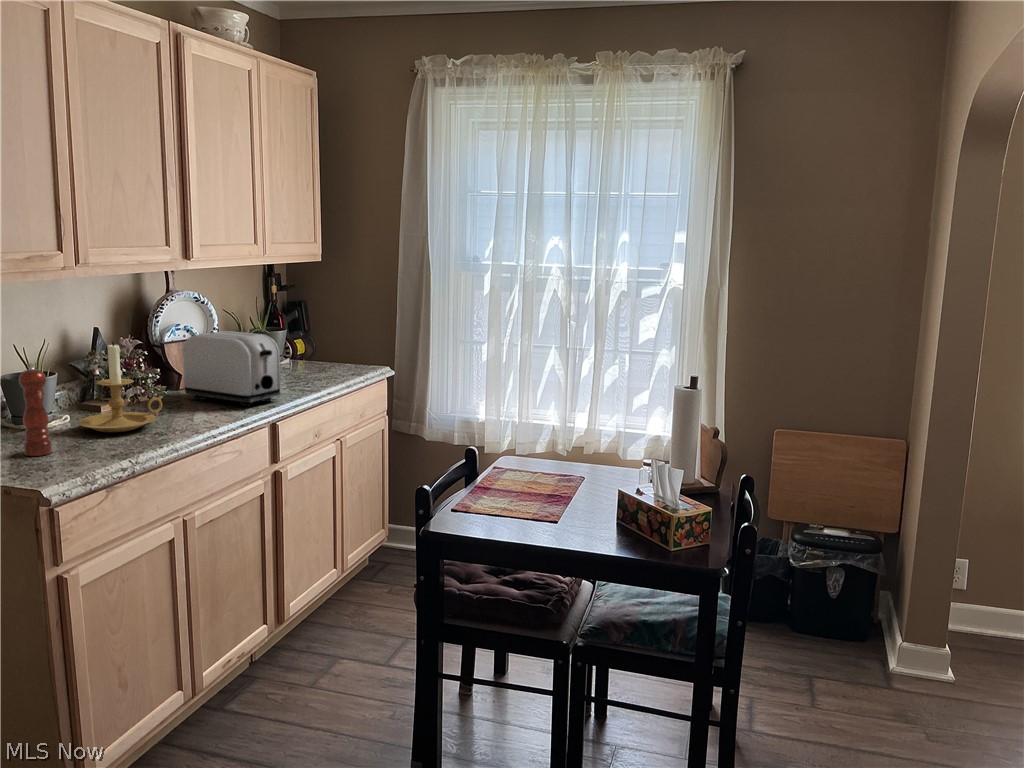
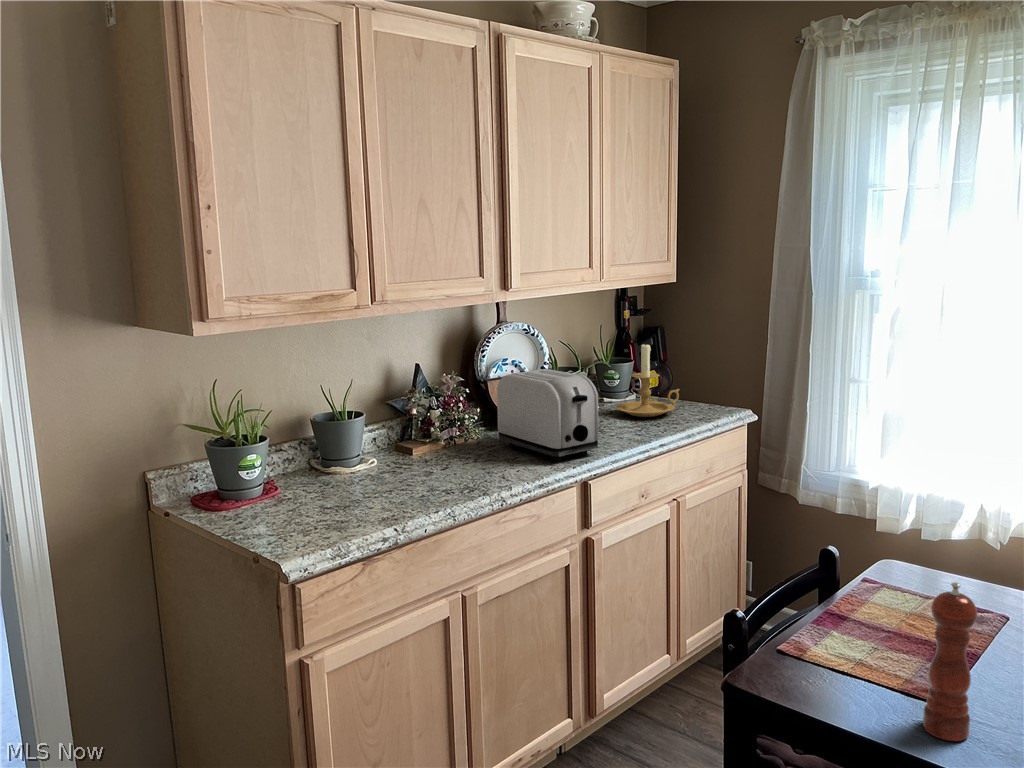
candle holder: present [78,342,163,432] -> present [616,342,679,417]
pepper mill: present [19,363,52,456] -> present [923,582,977,741]

